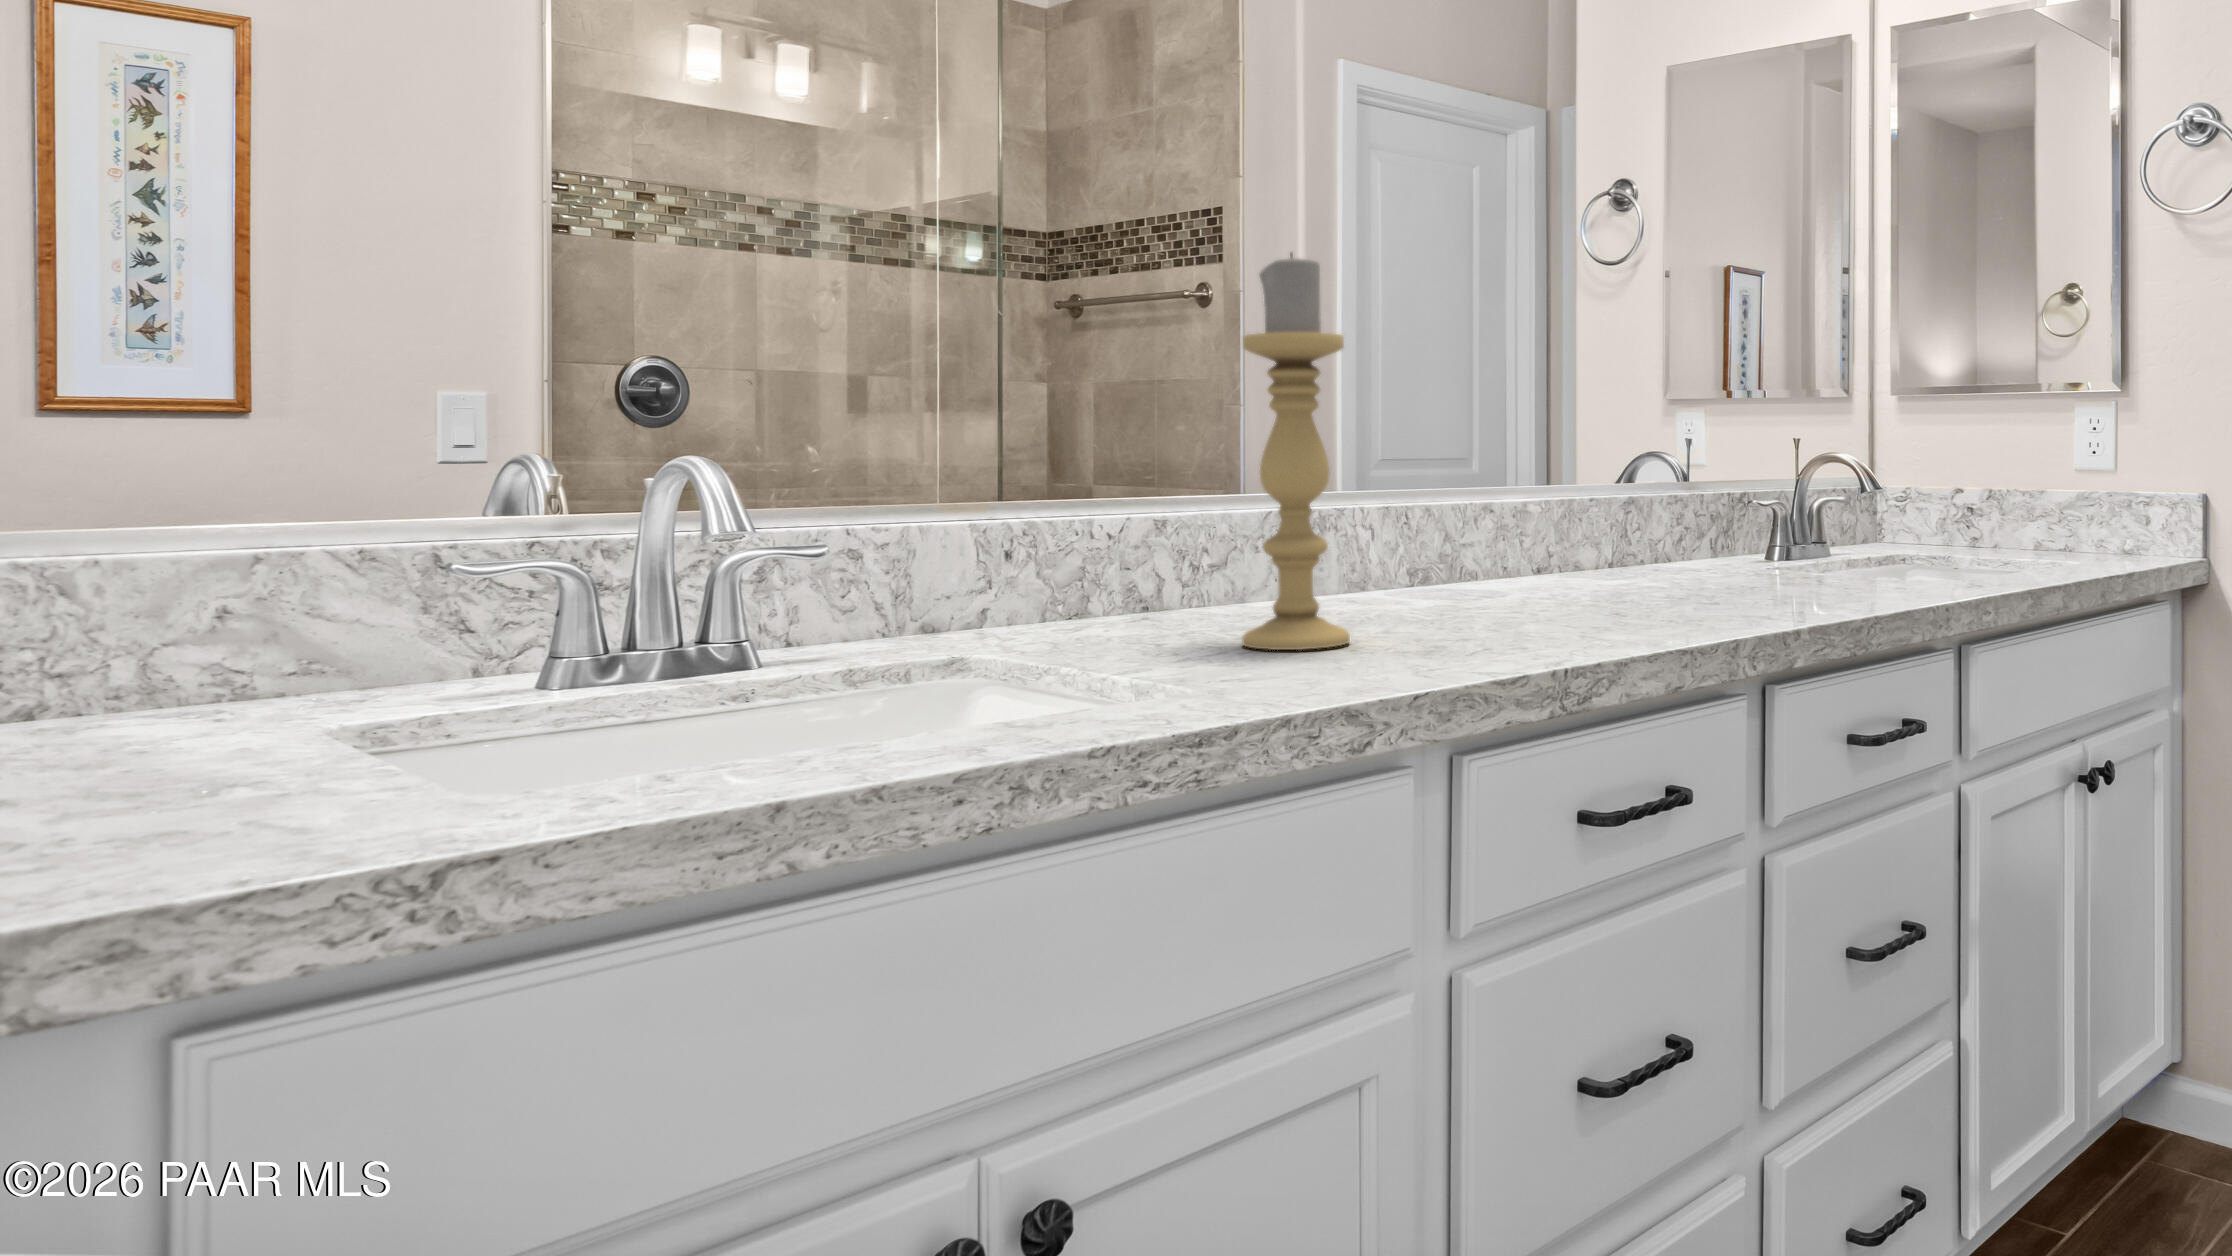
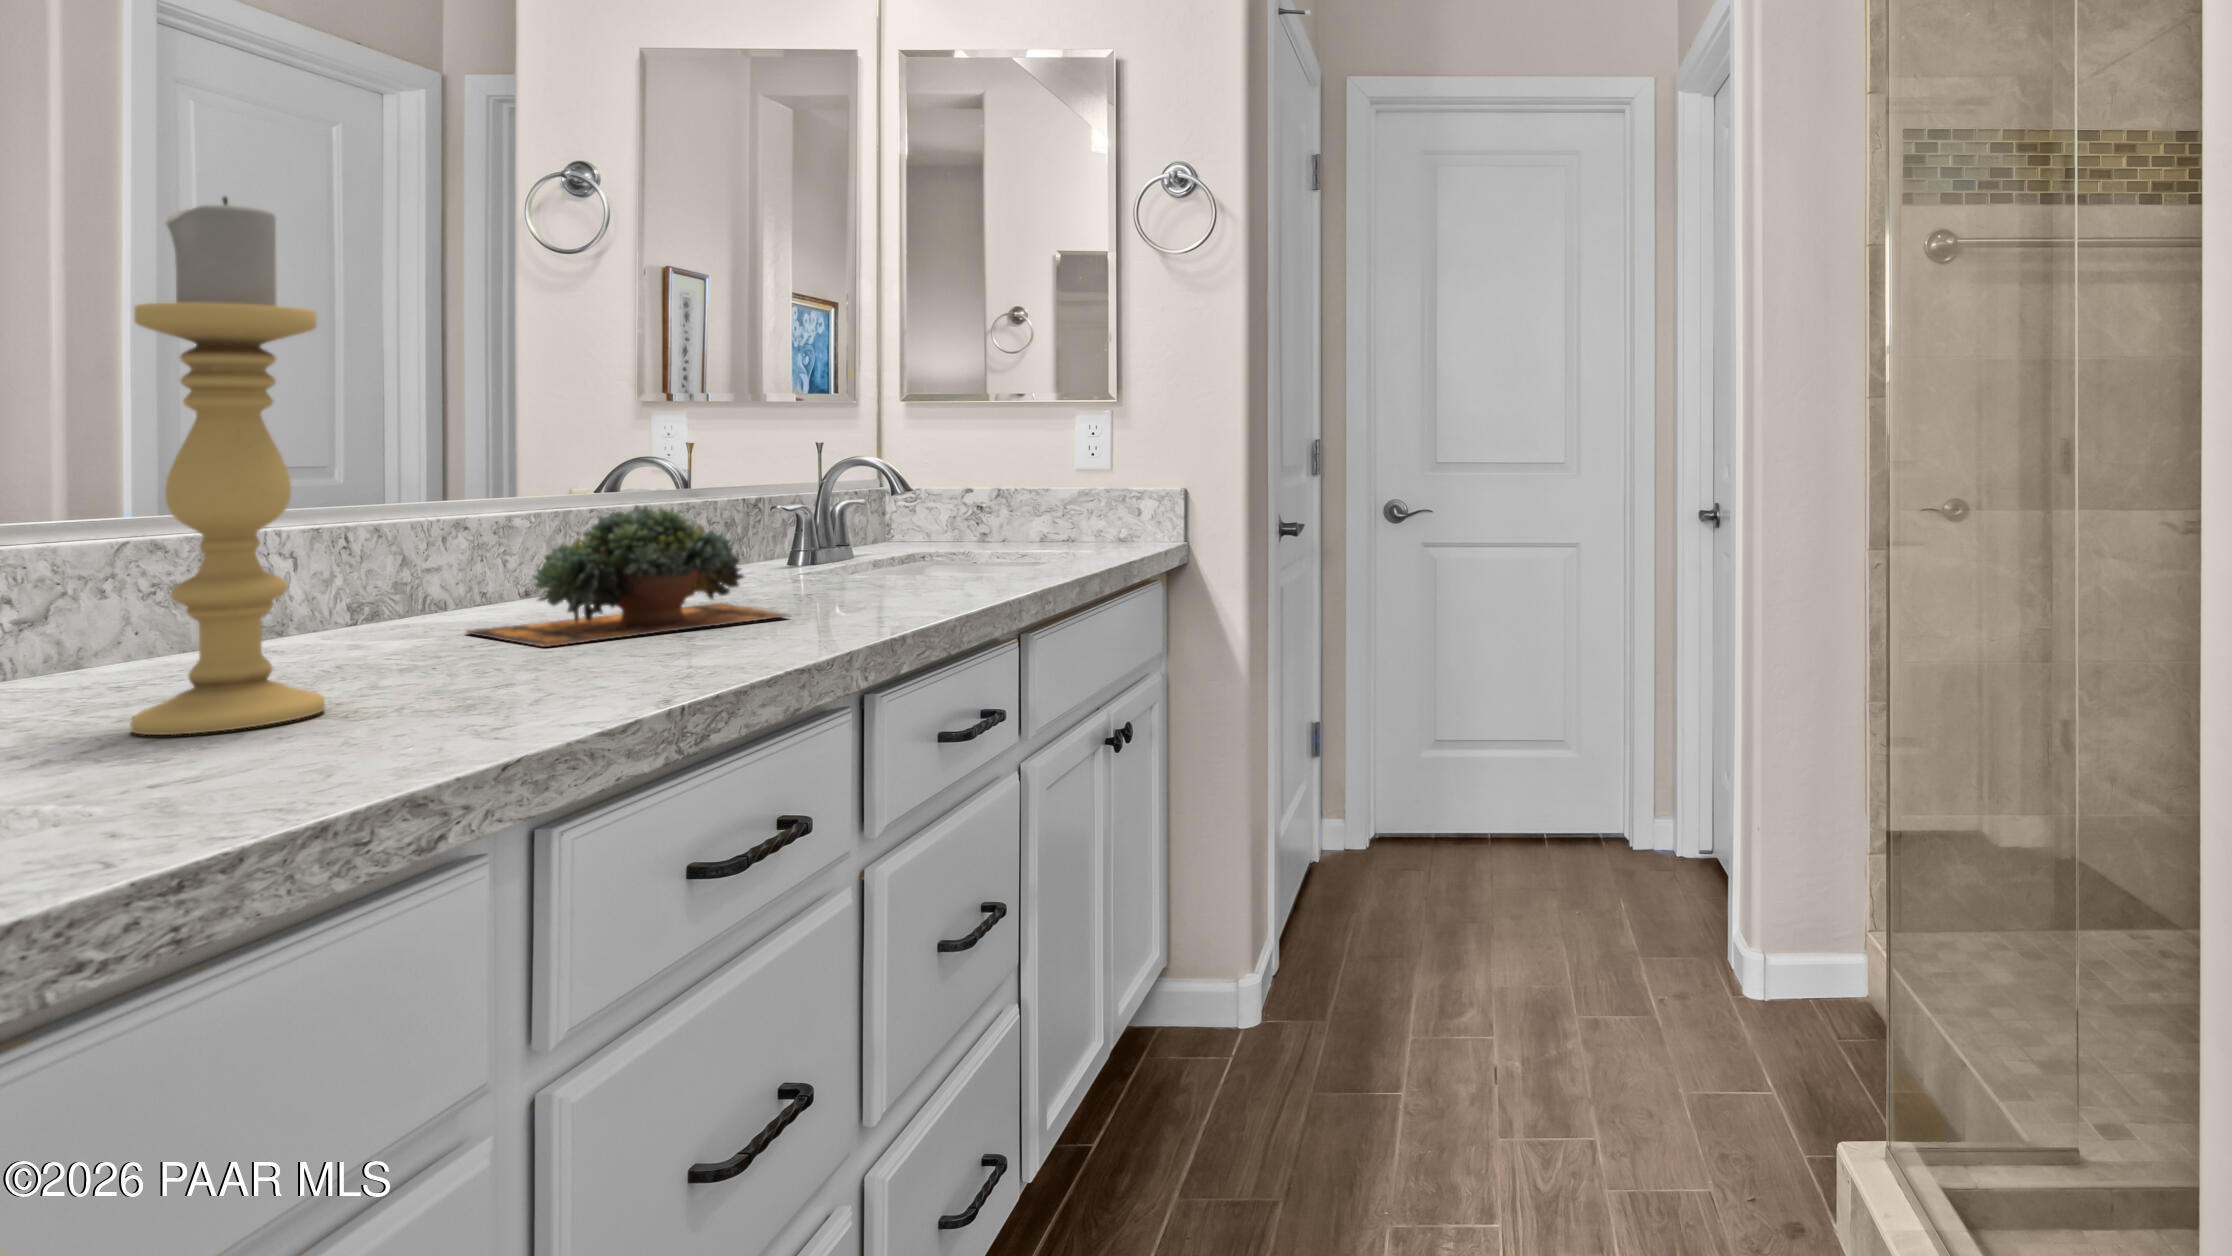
succulent plant: none [1478,494,1719,613] -> present [467,506,787,647]

